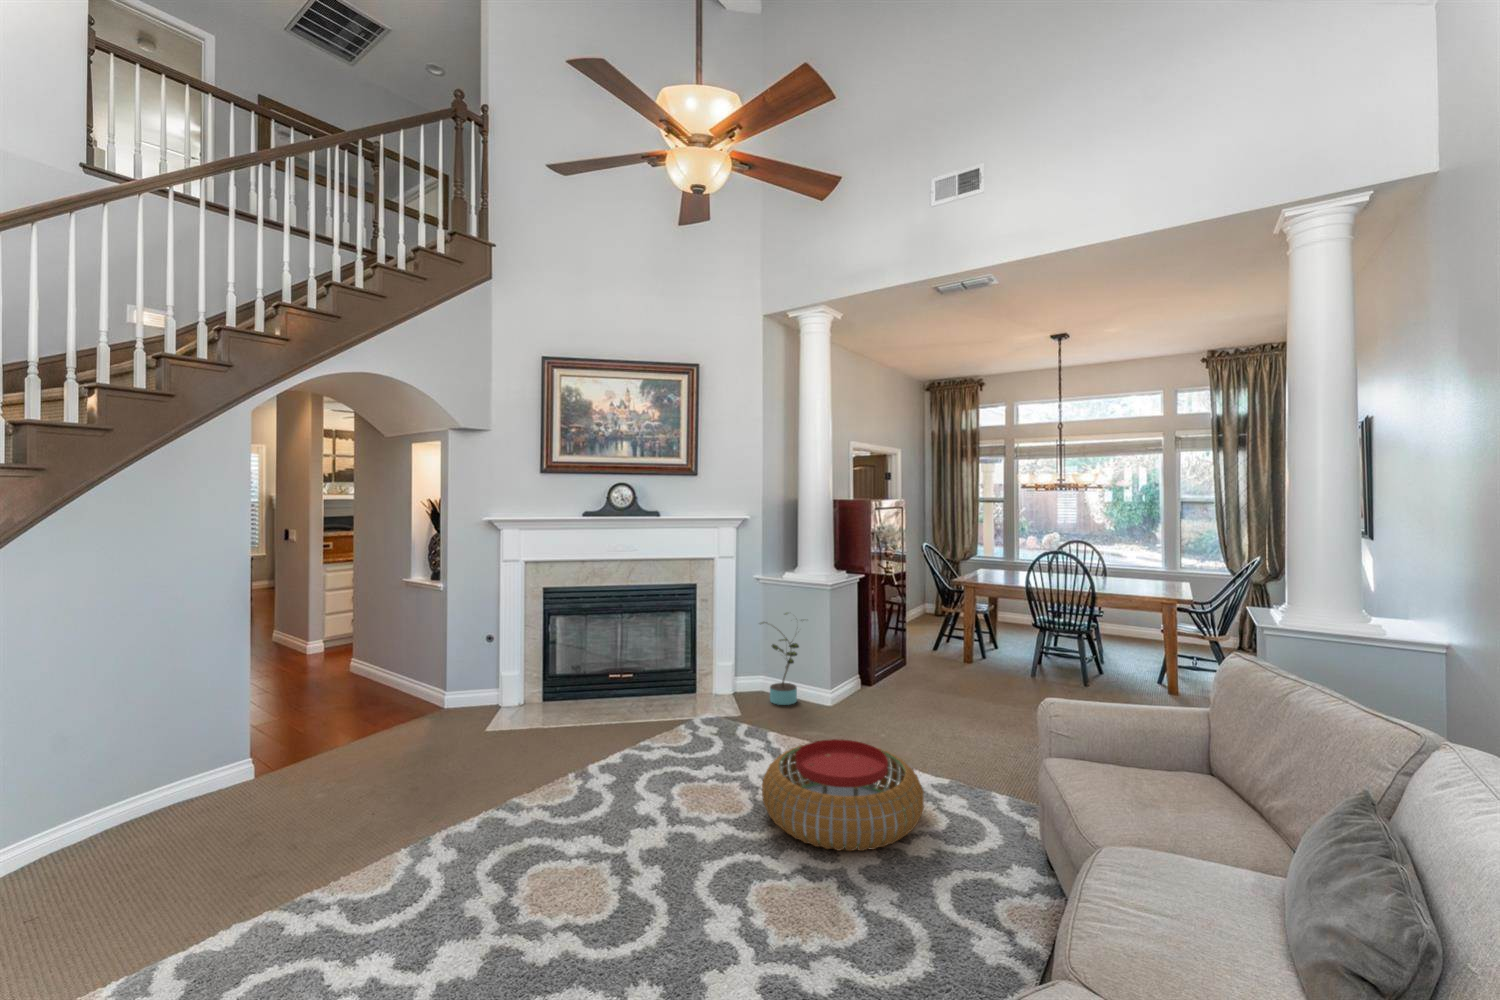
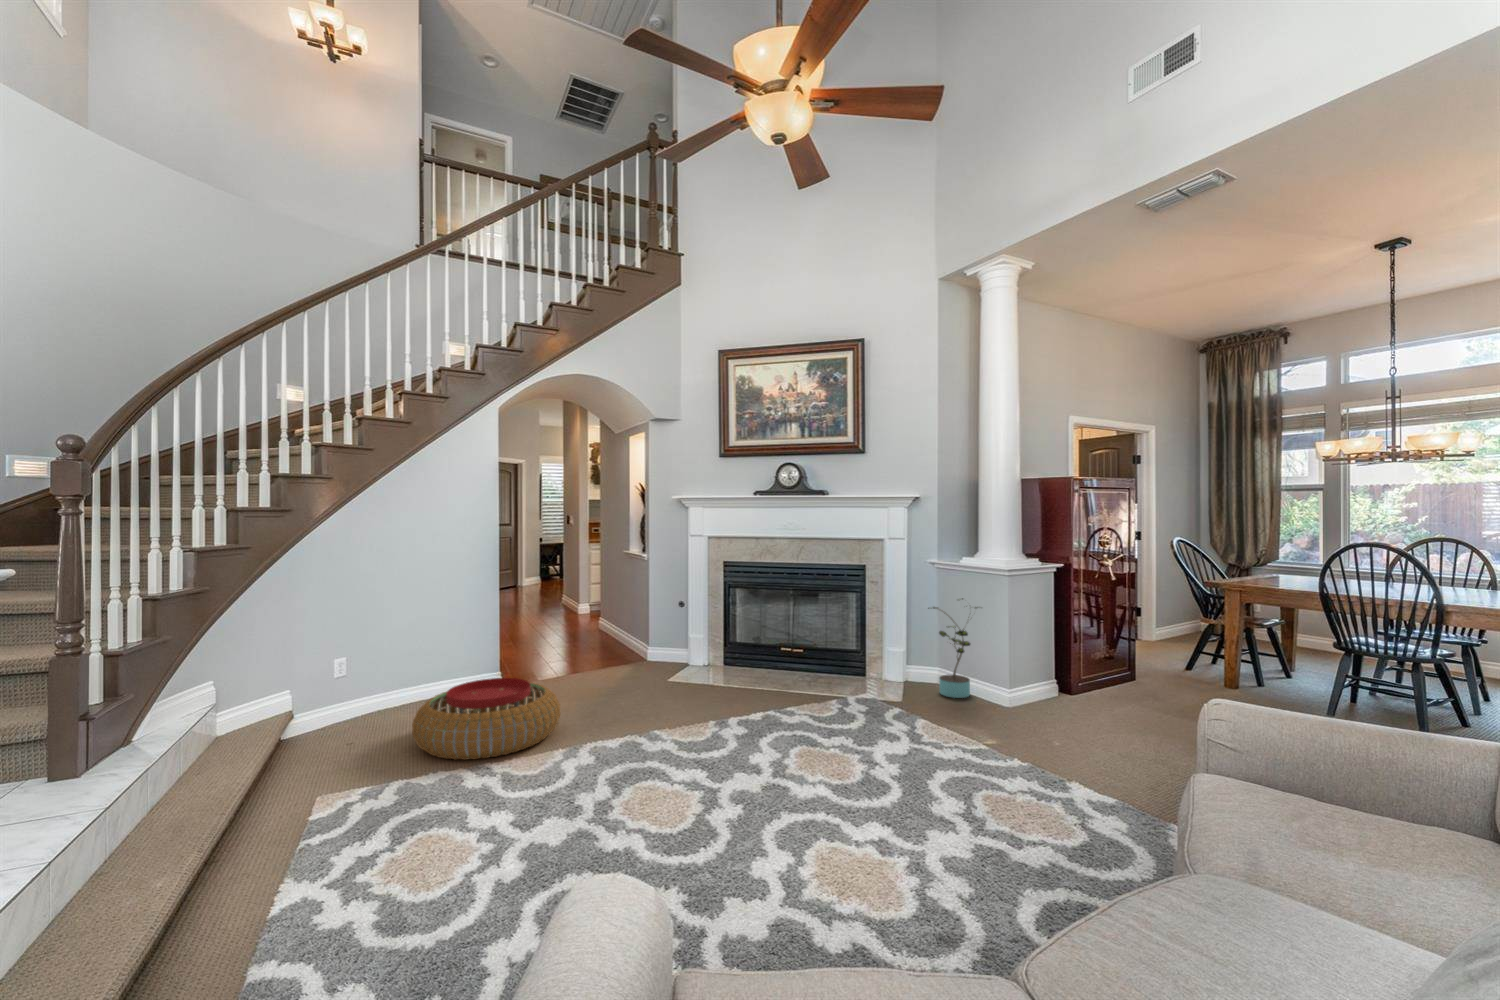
pouf: present [762,739,924,851] -> present [412,678,560,760]

